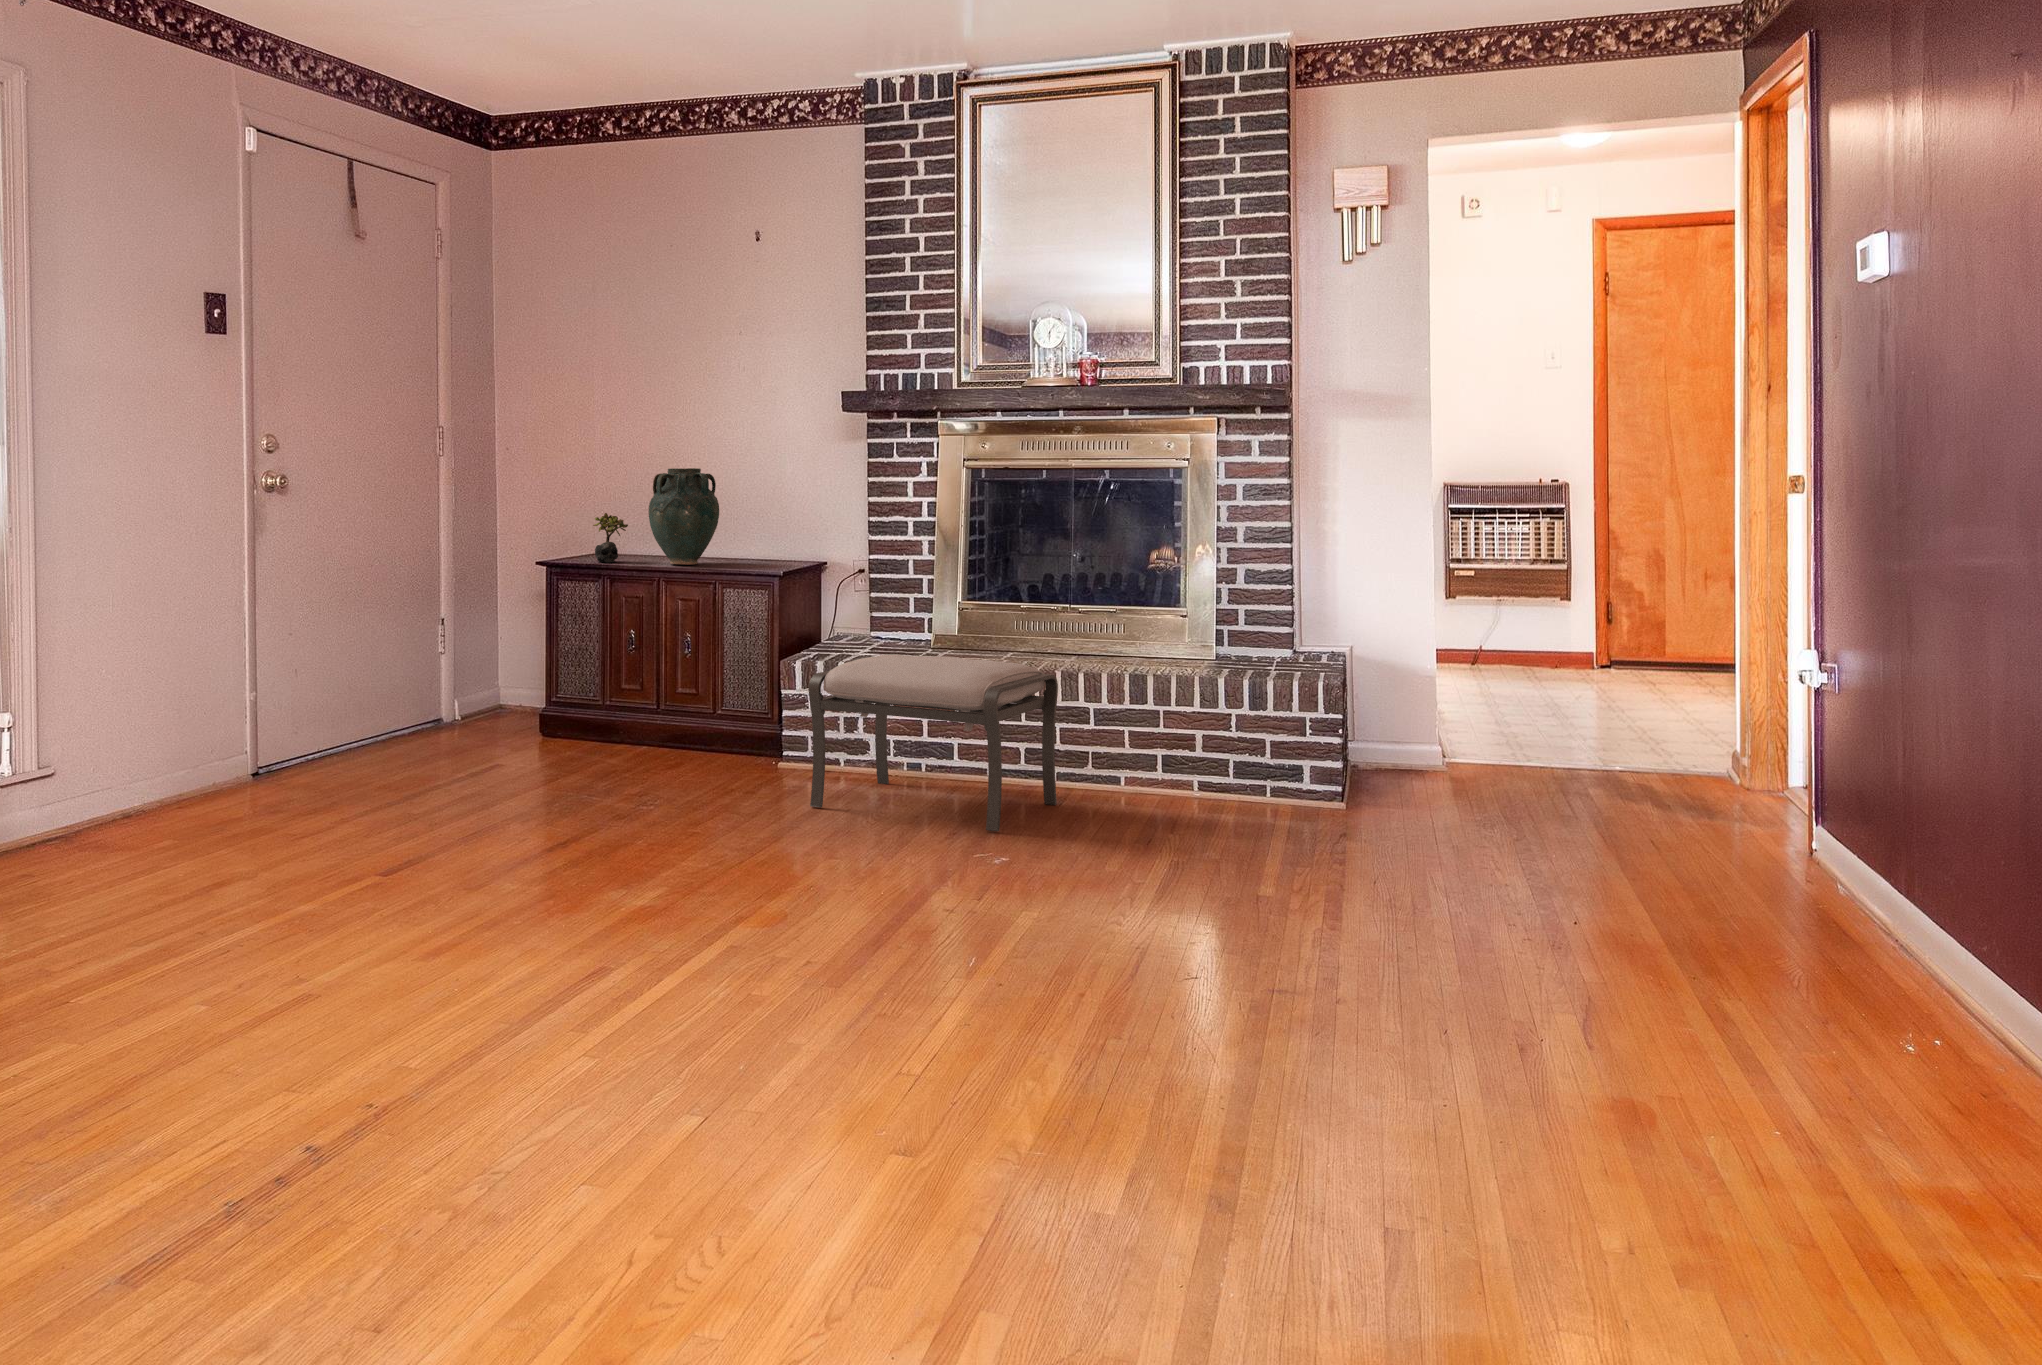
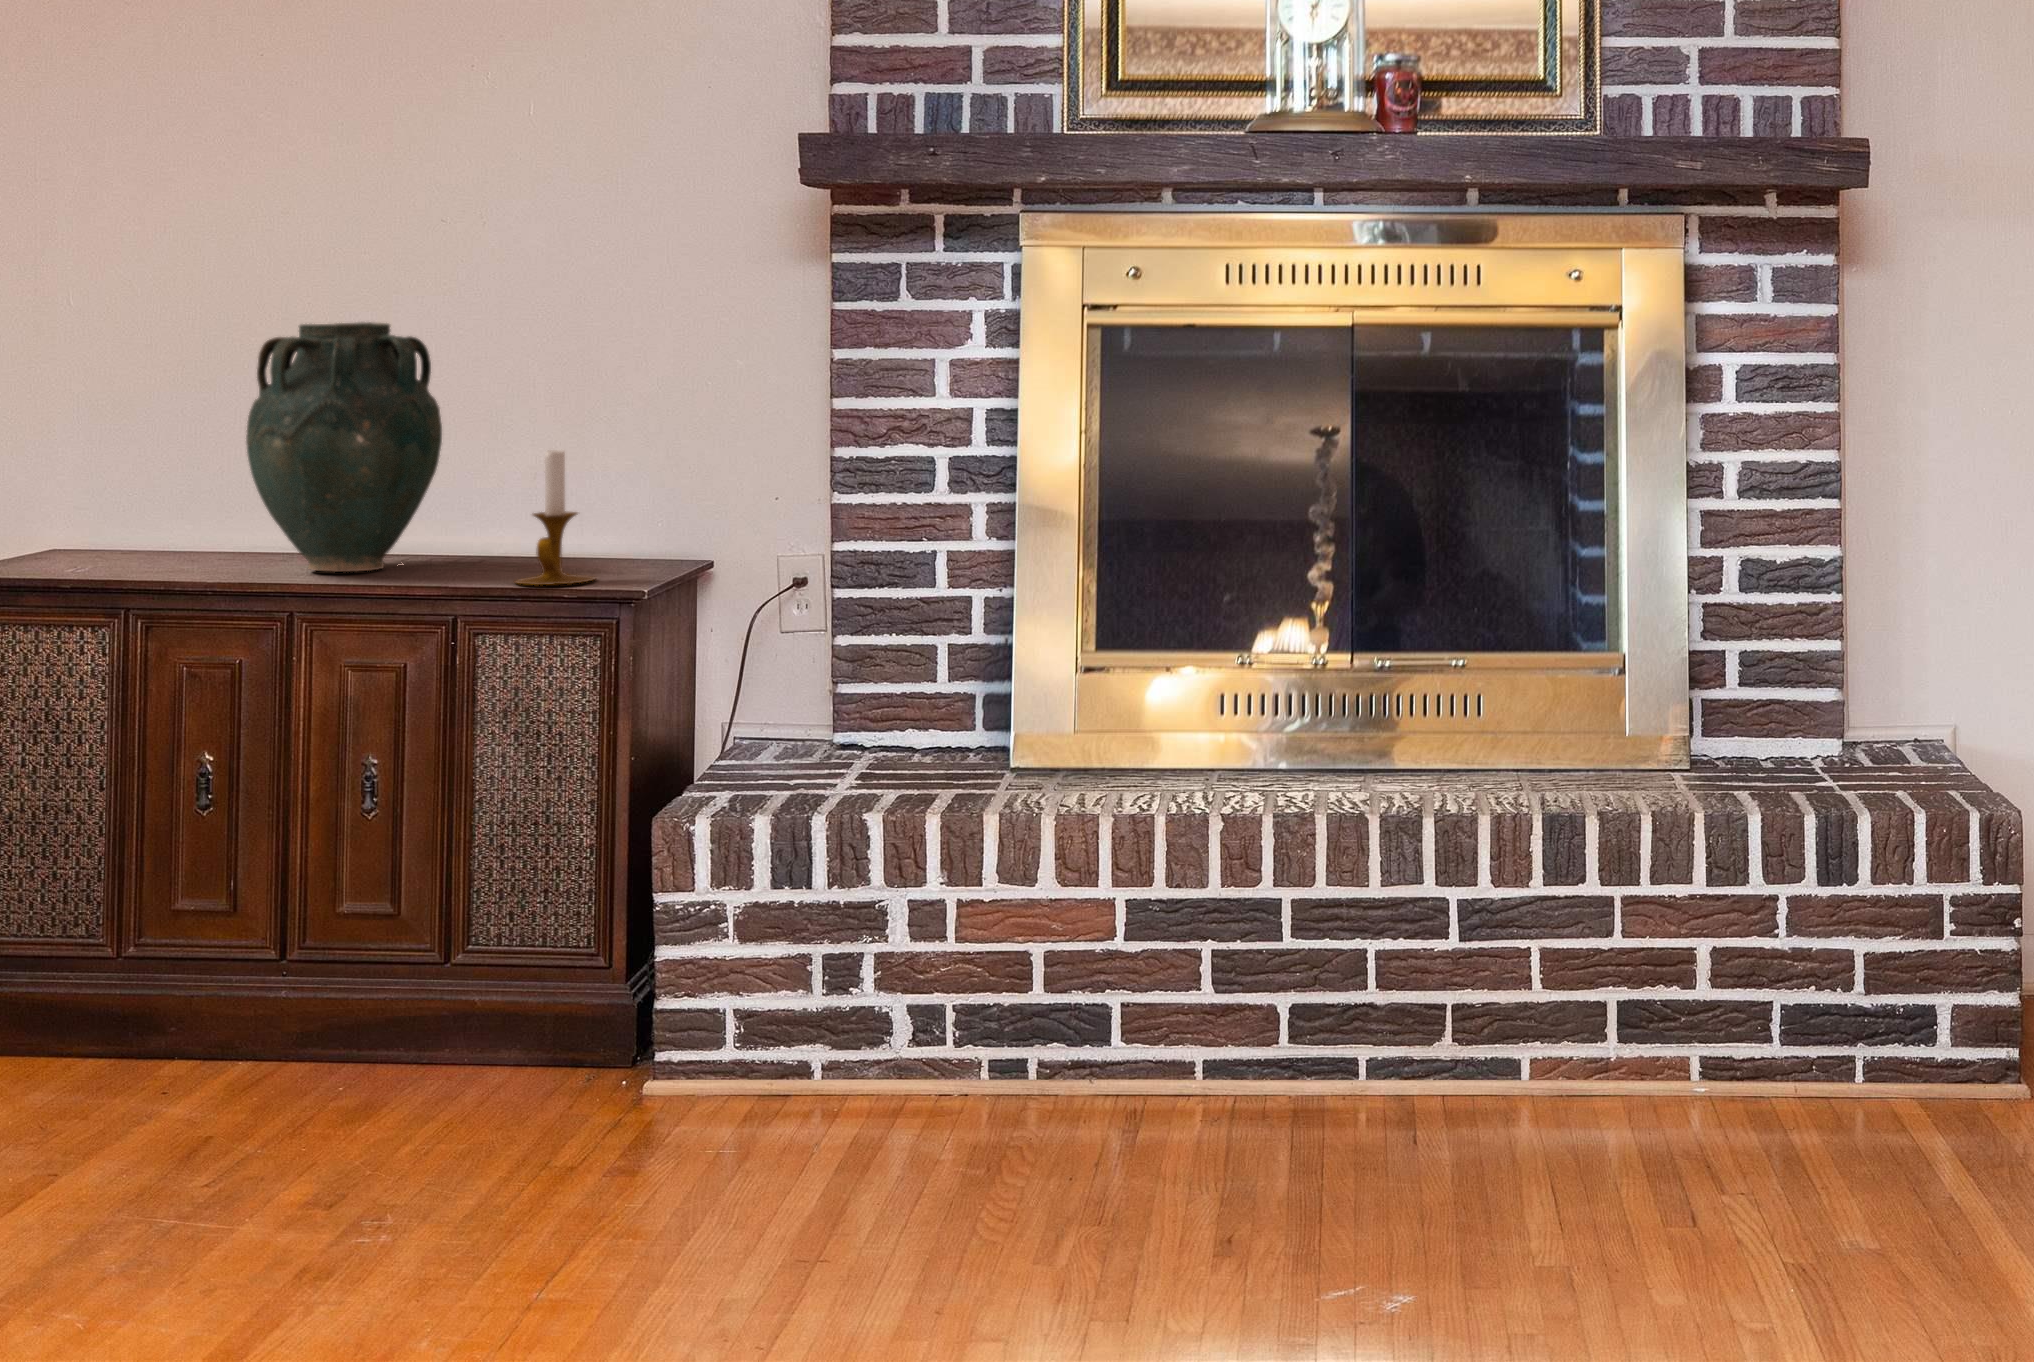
succulent plant: present [593,513,628,562] -> none [80,439,183,571]
candlestick: none [740,518,771,570] -> present [515,450,595,585]
ottoman: present [809,654,1058,832] -> none [799,811,1428,1307]

